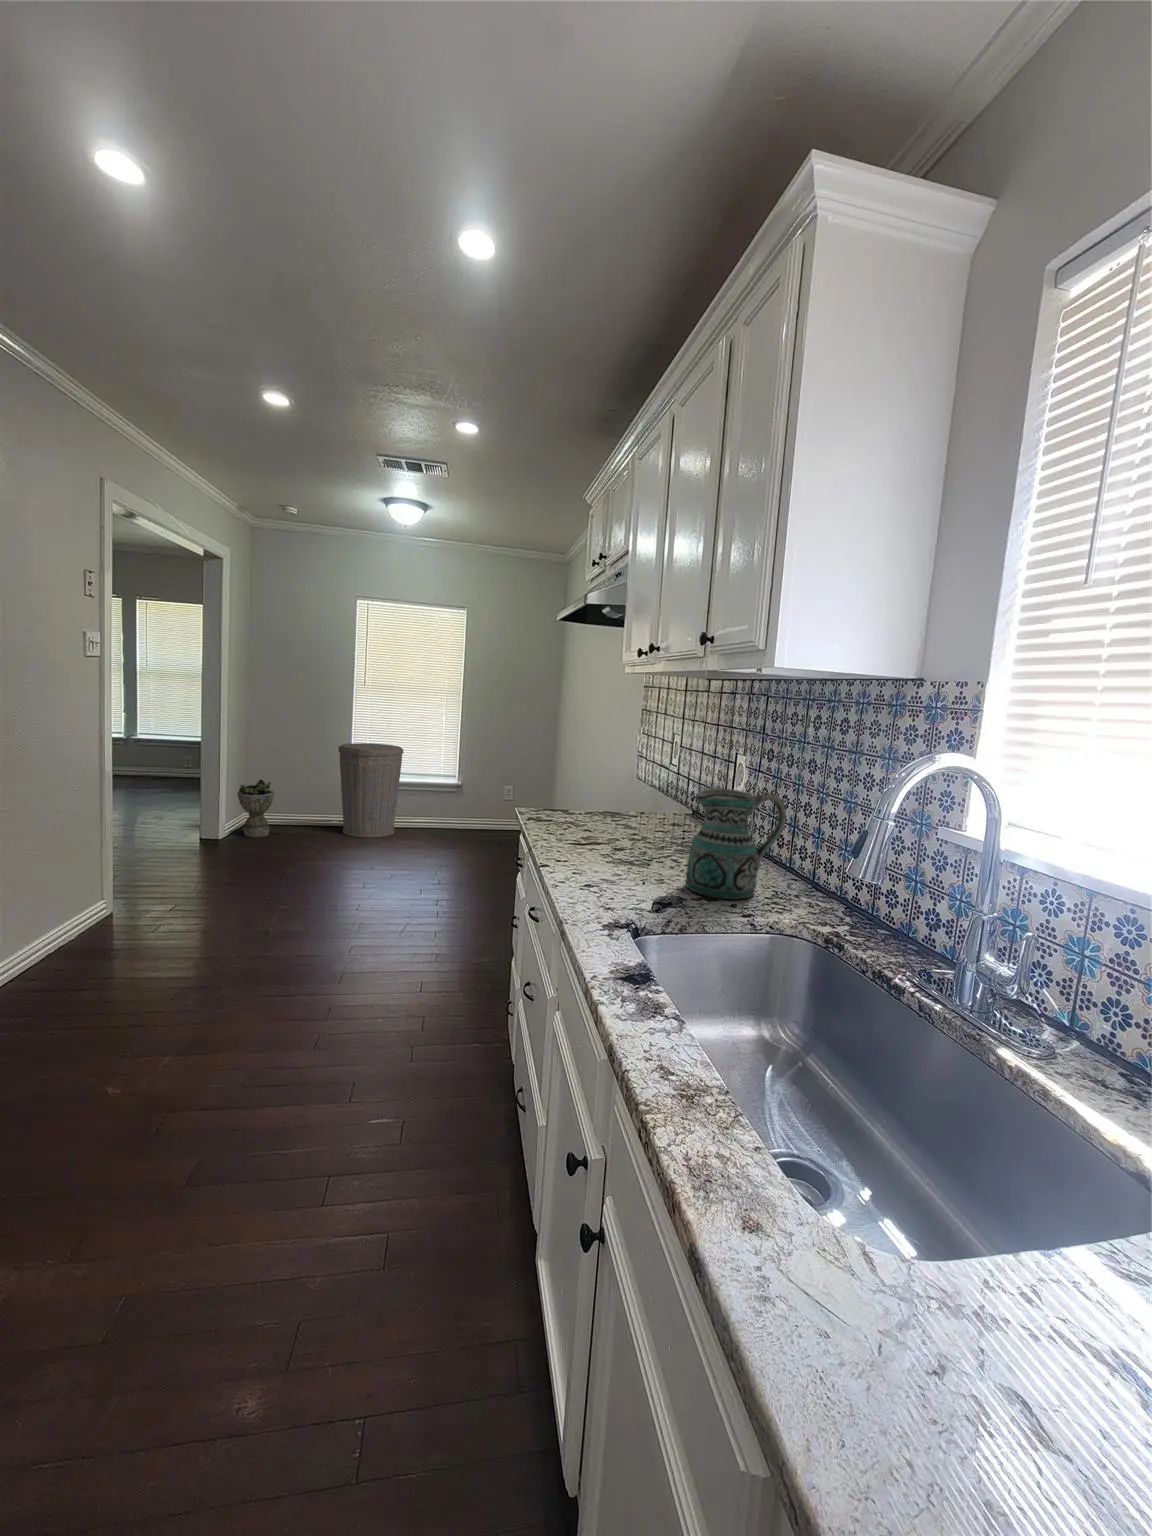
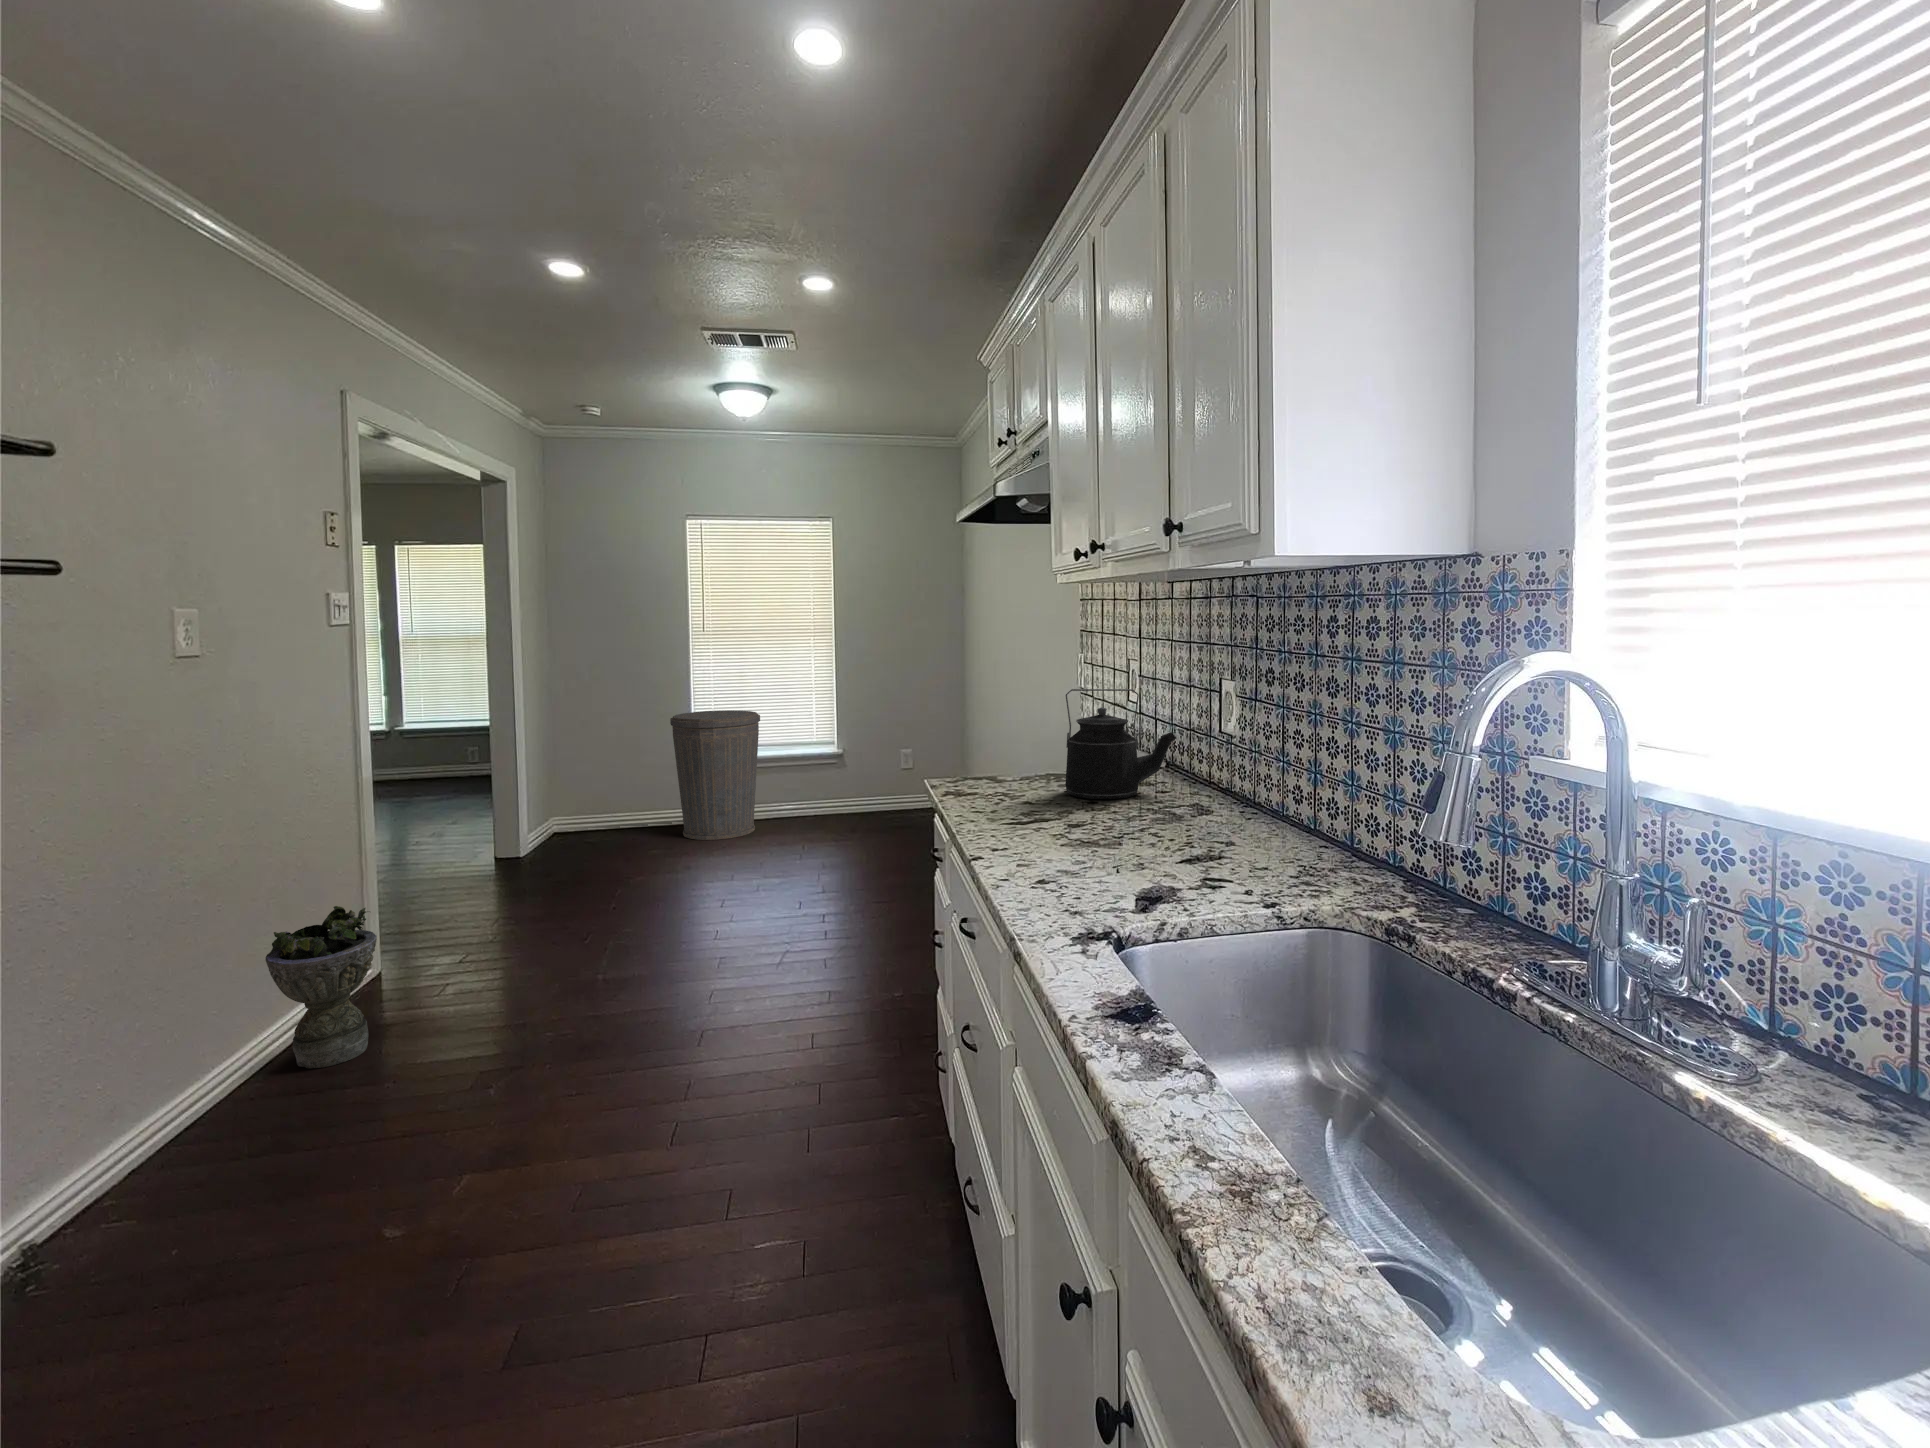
kettle: none [616,751,700,832] -> present [1065,689,1176,799]
planter: present [237,779,275,837] -> present [265,906,377,1068]
ceramic pitcher: present [685,788,786,899] -> none [1176,729,1308,884]

